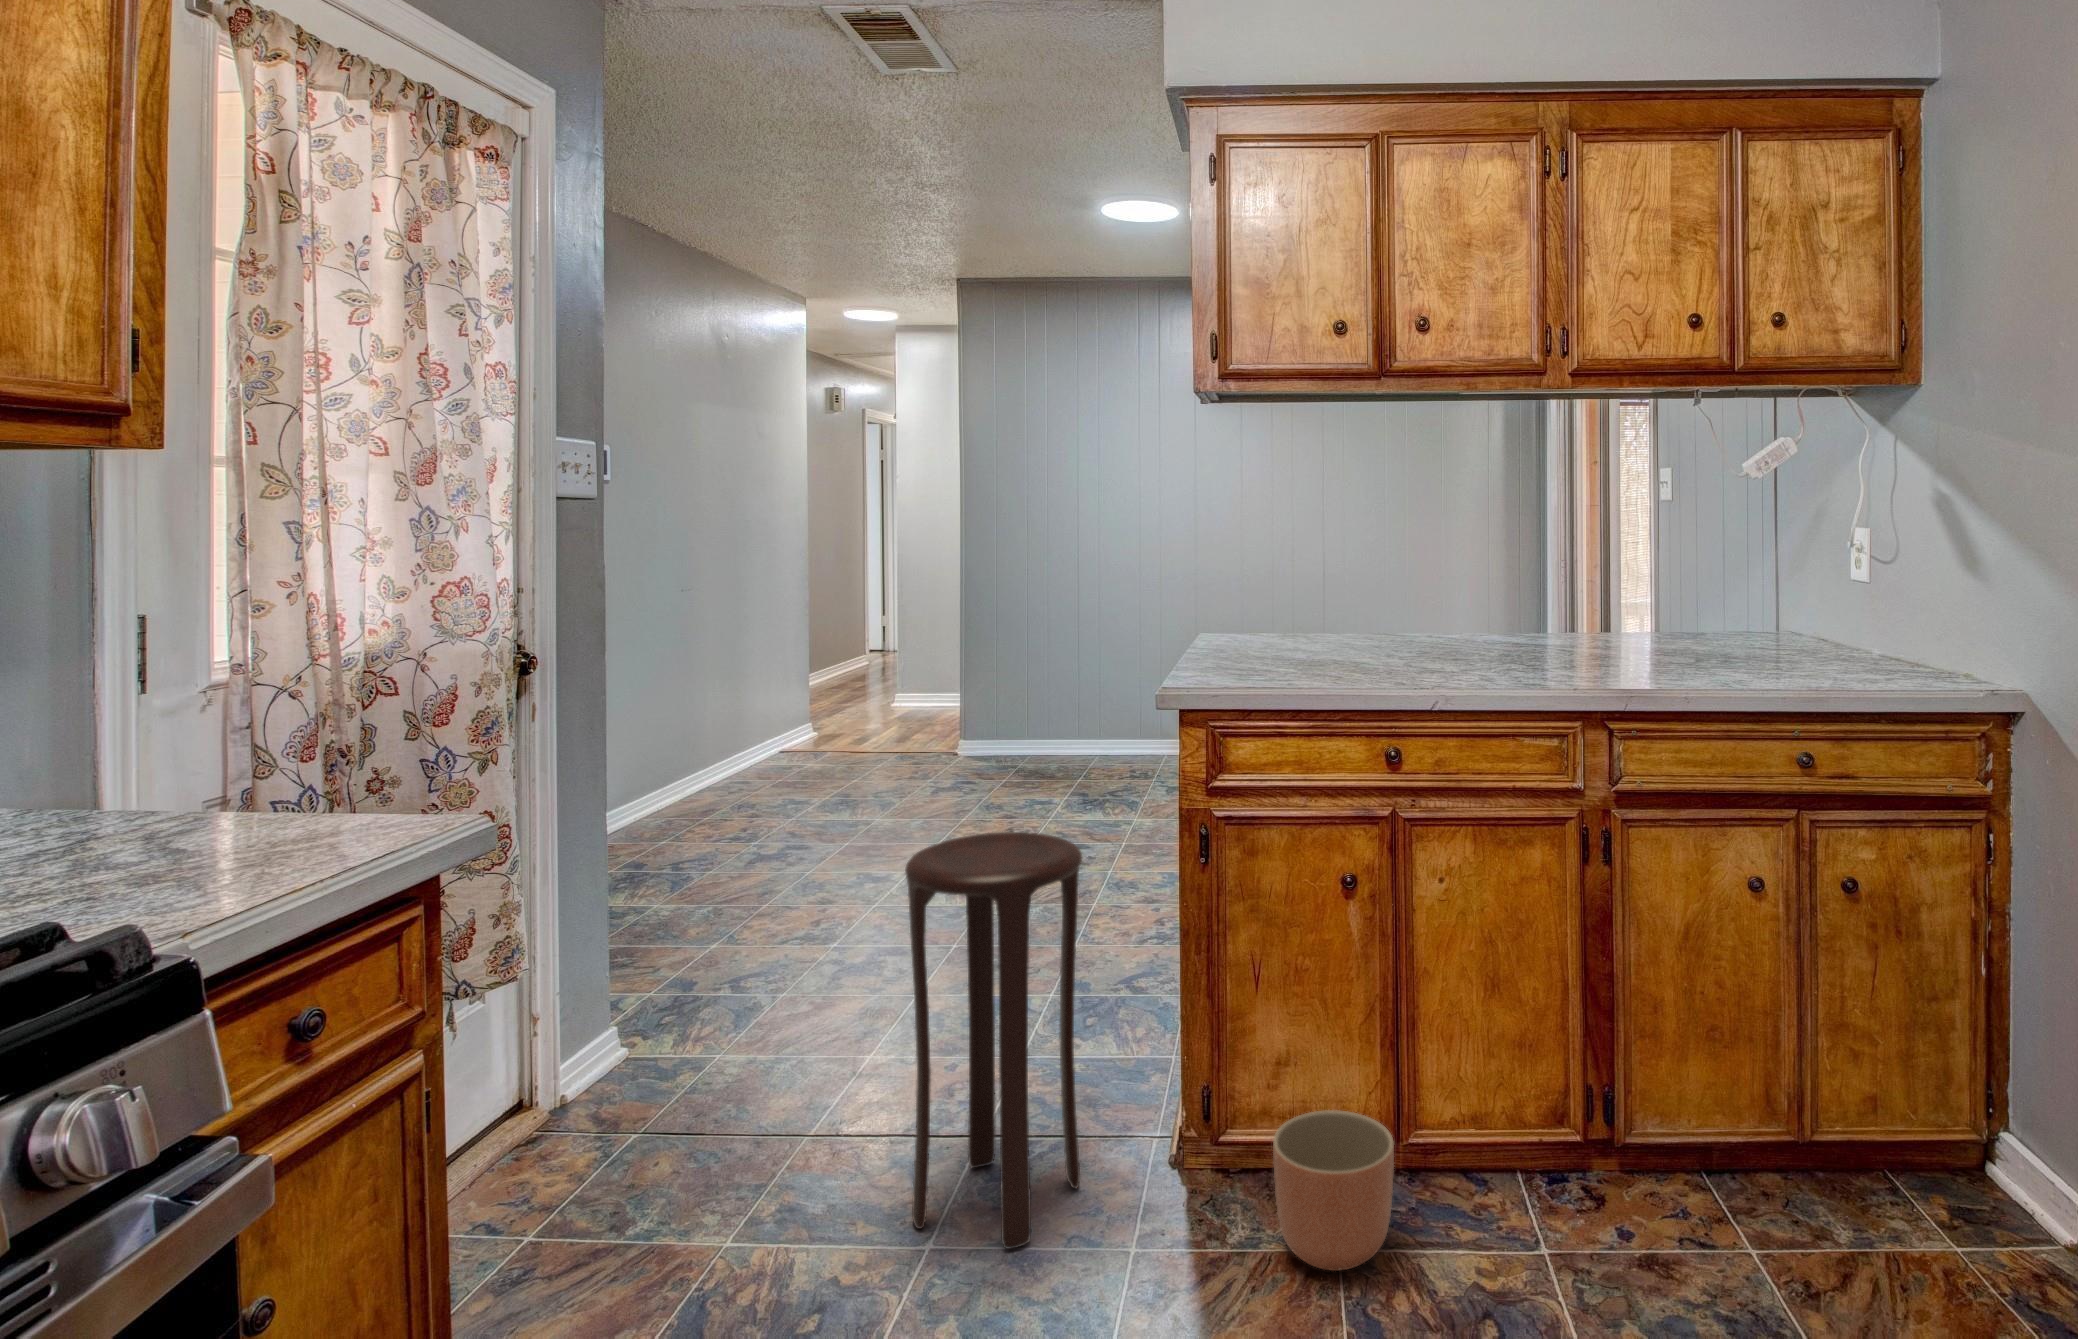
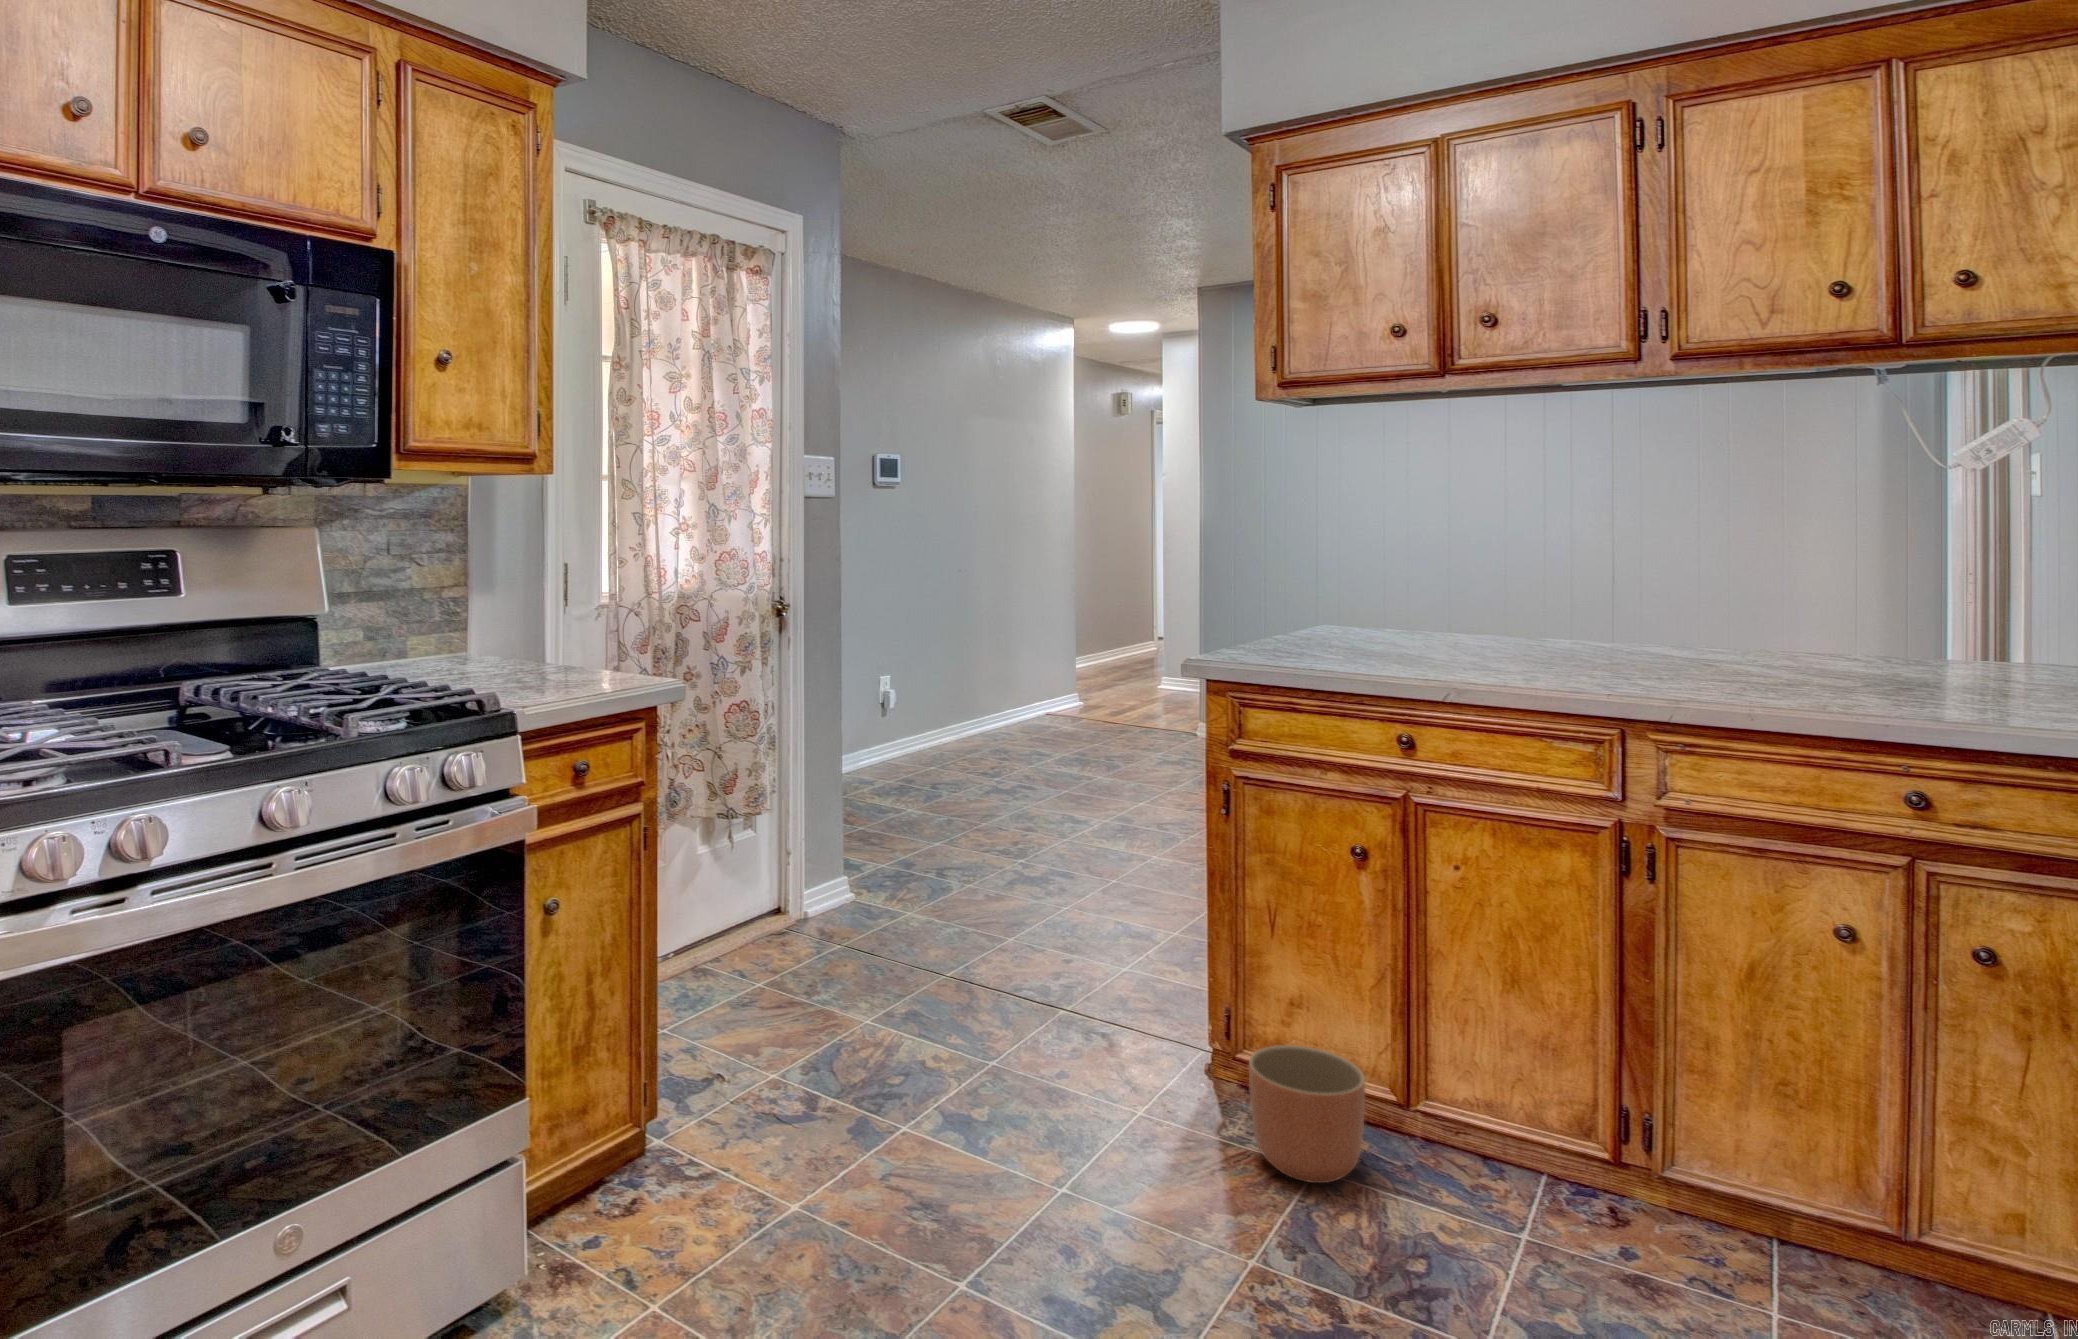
stool: present [905,832,1082,1249] -> none [979,764,1118,1083]

